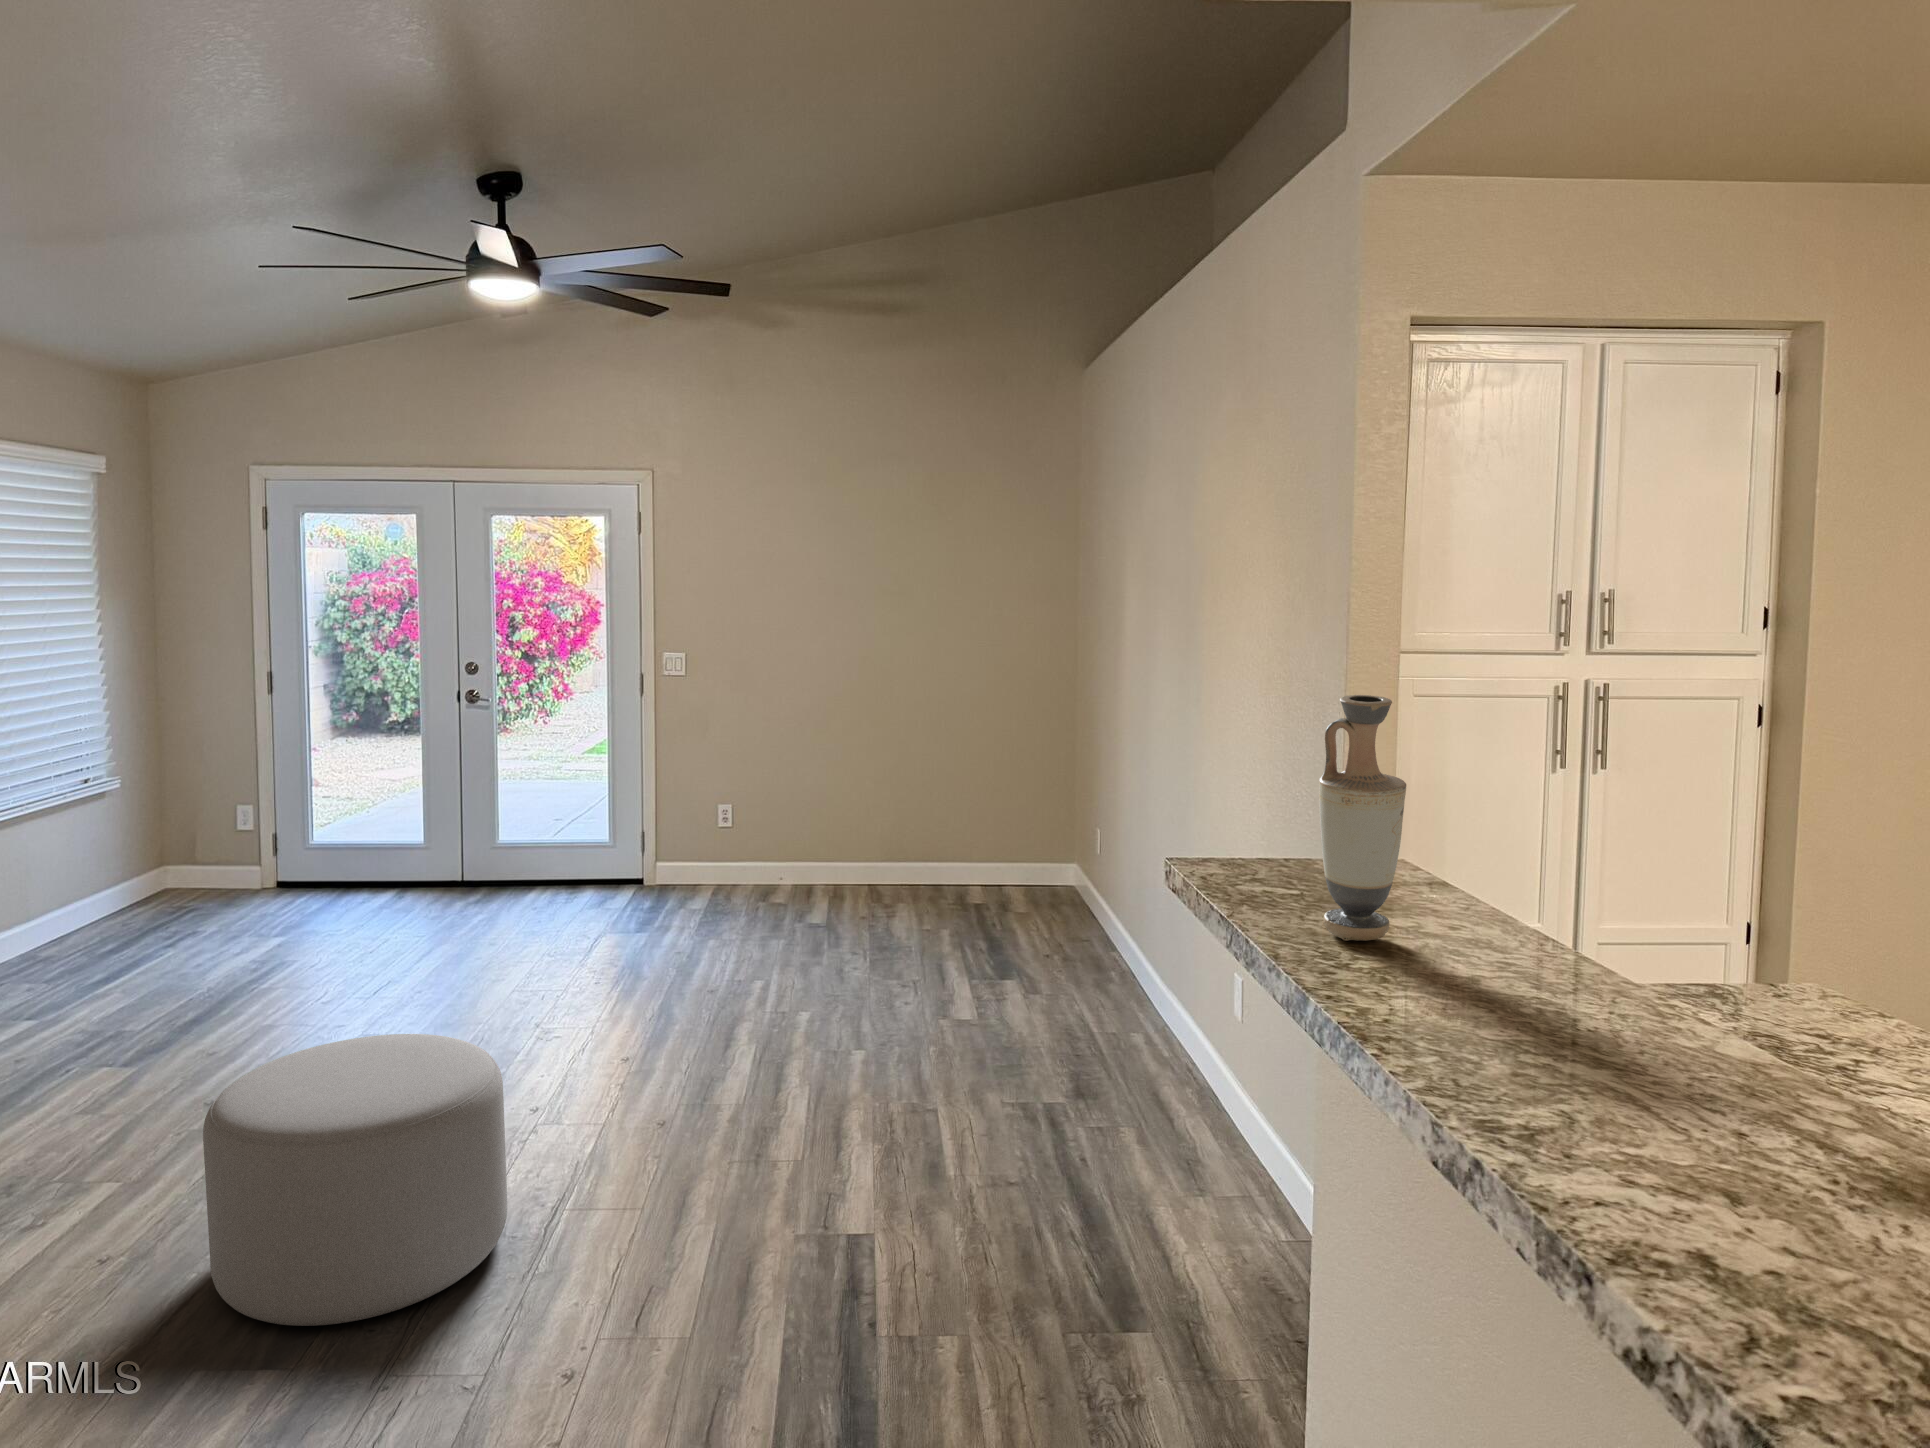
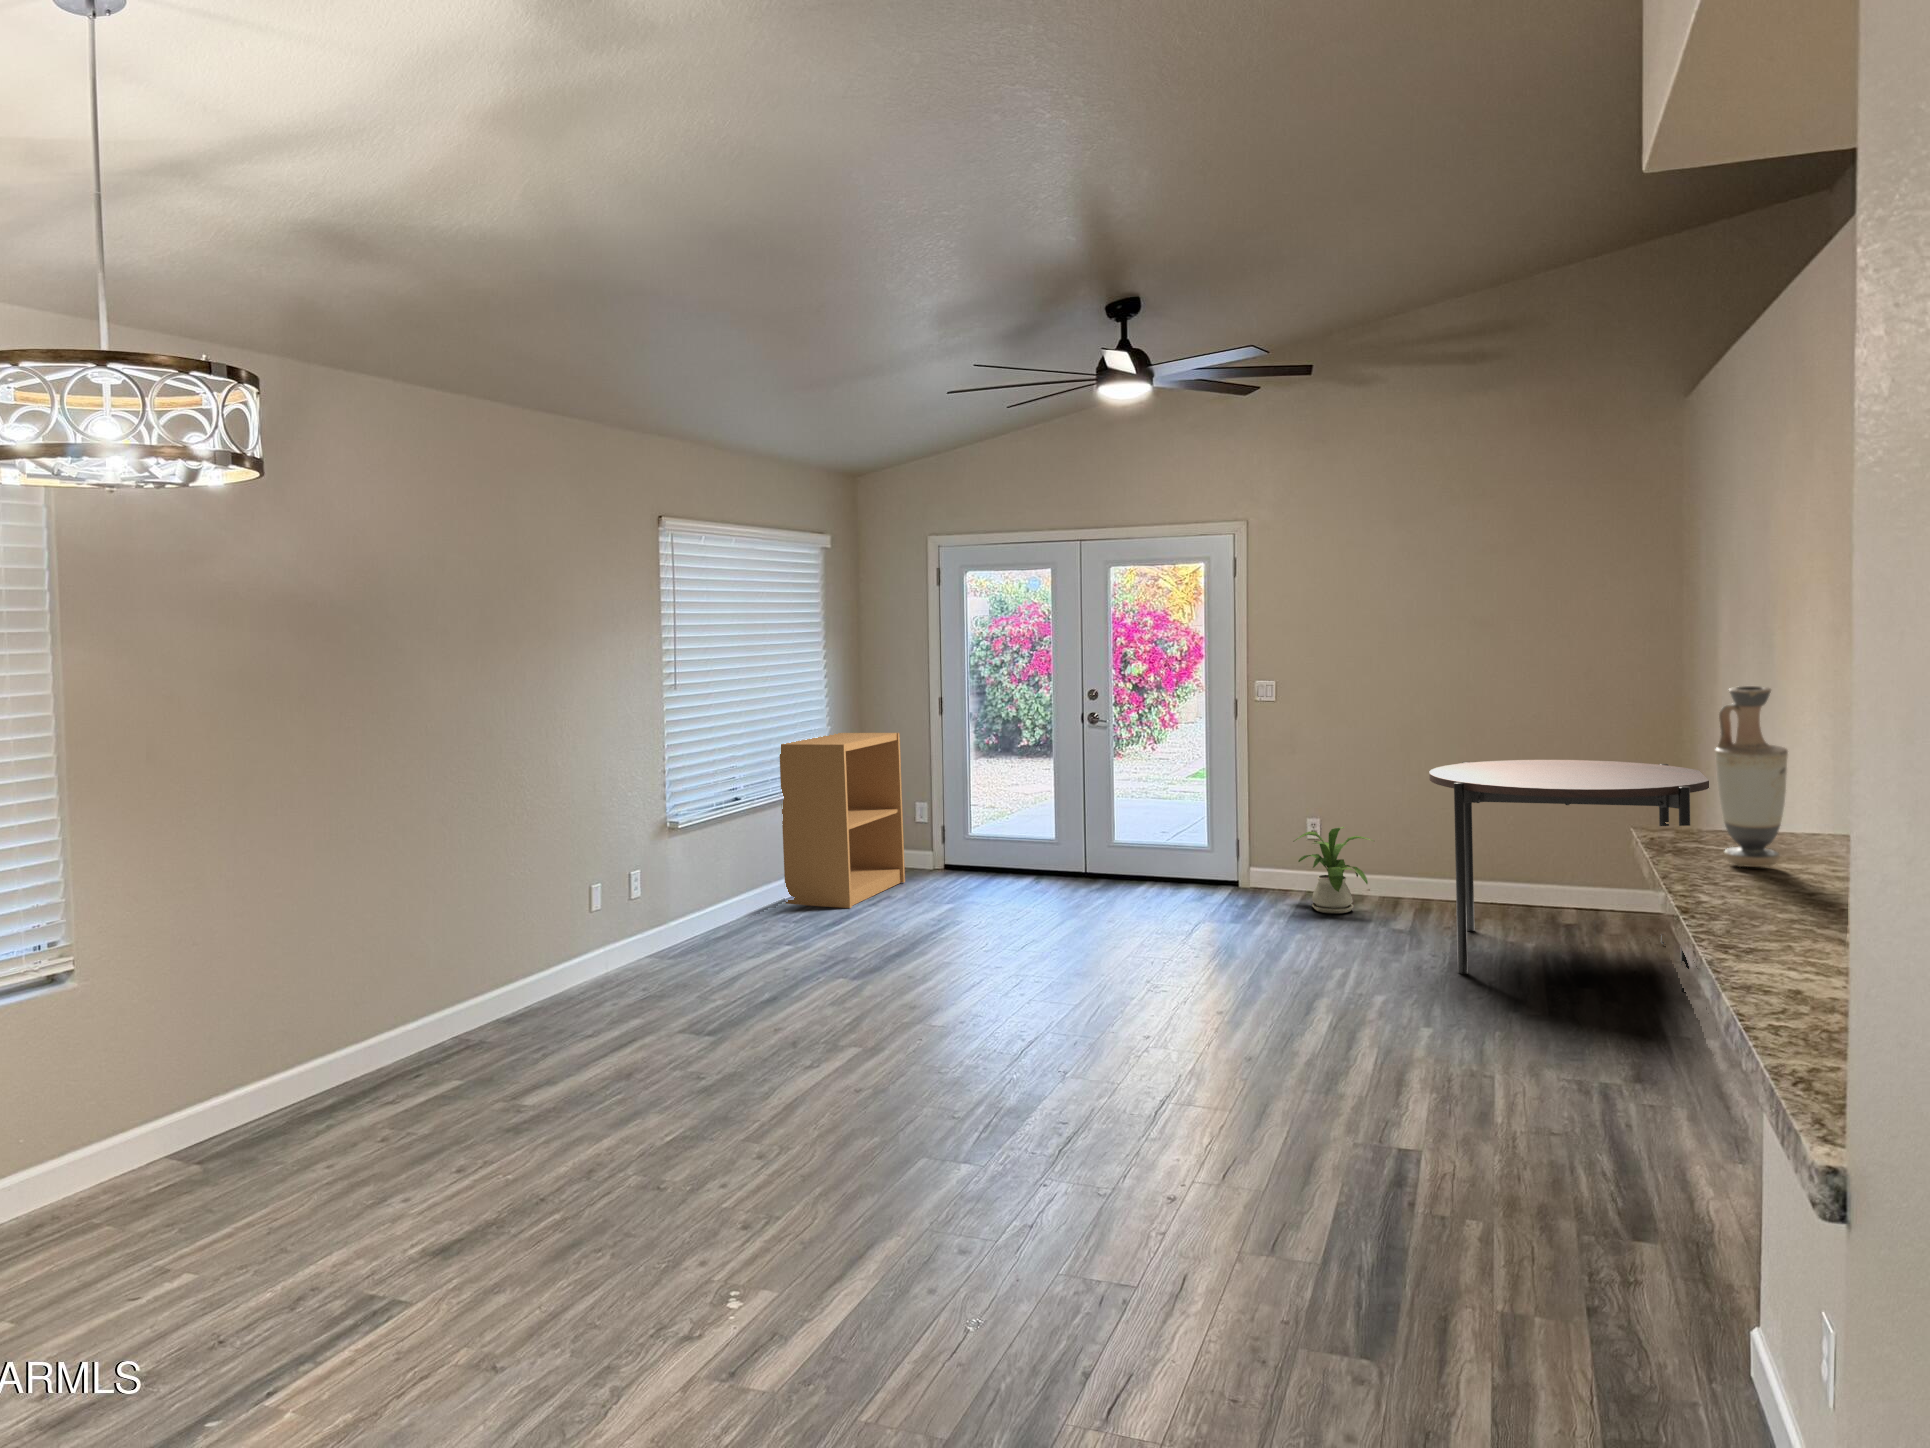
bookshelf: none [18,716,224,955] -> present [780,733,905,908]
dining table: none [847,733,1103,967] -> present [1429,760,1709,993]
house plant: none [703,810,789,904] -> present [1293,827,1373,913]
ottoman: present [203,1034,507,1326] -> none [928,956,1126,1142]

